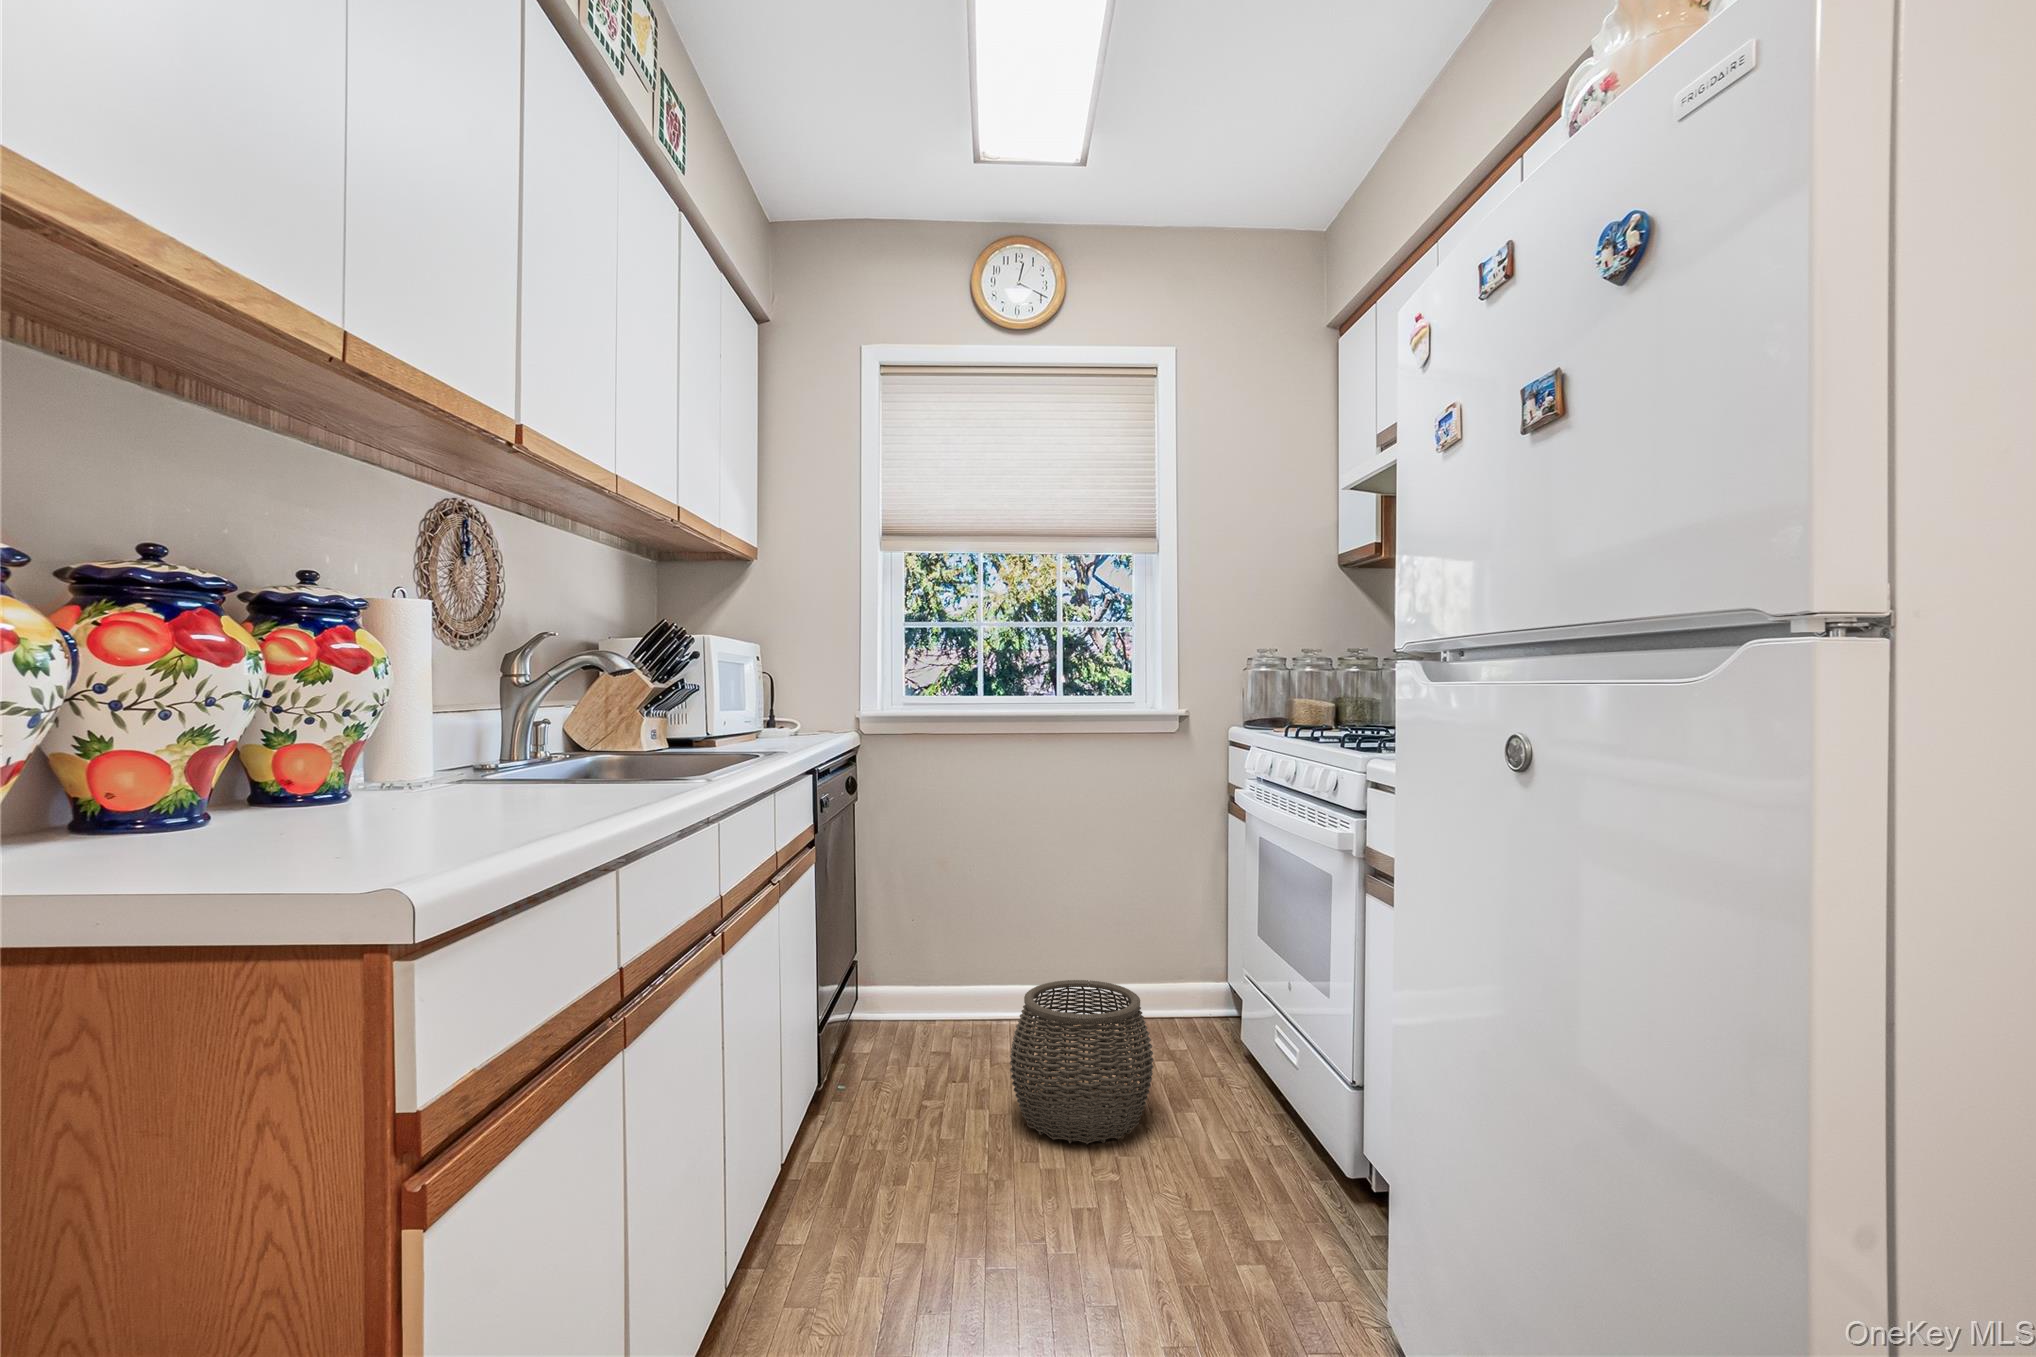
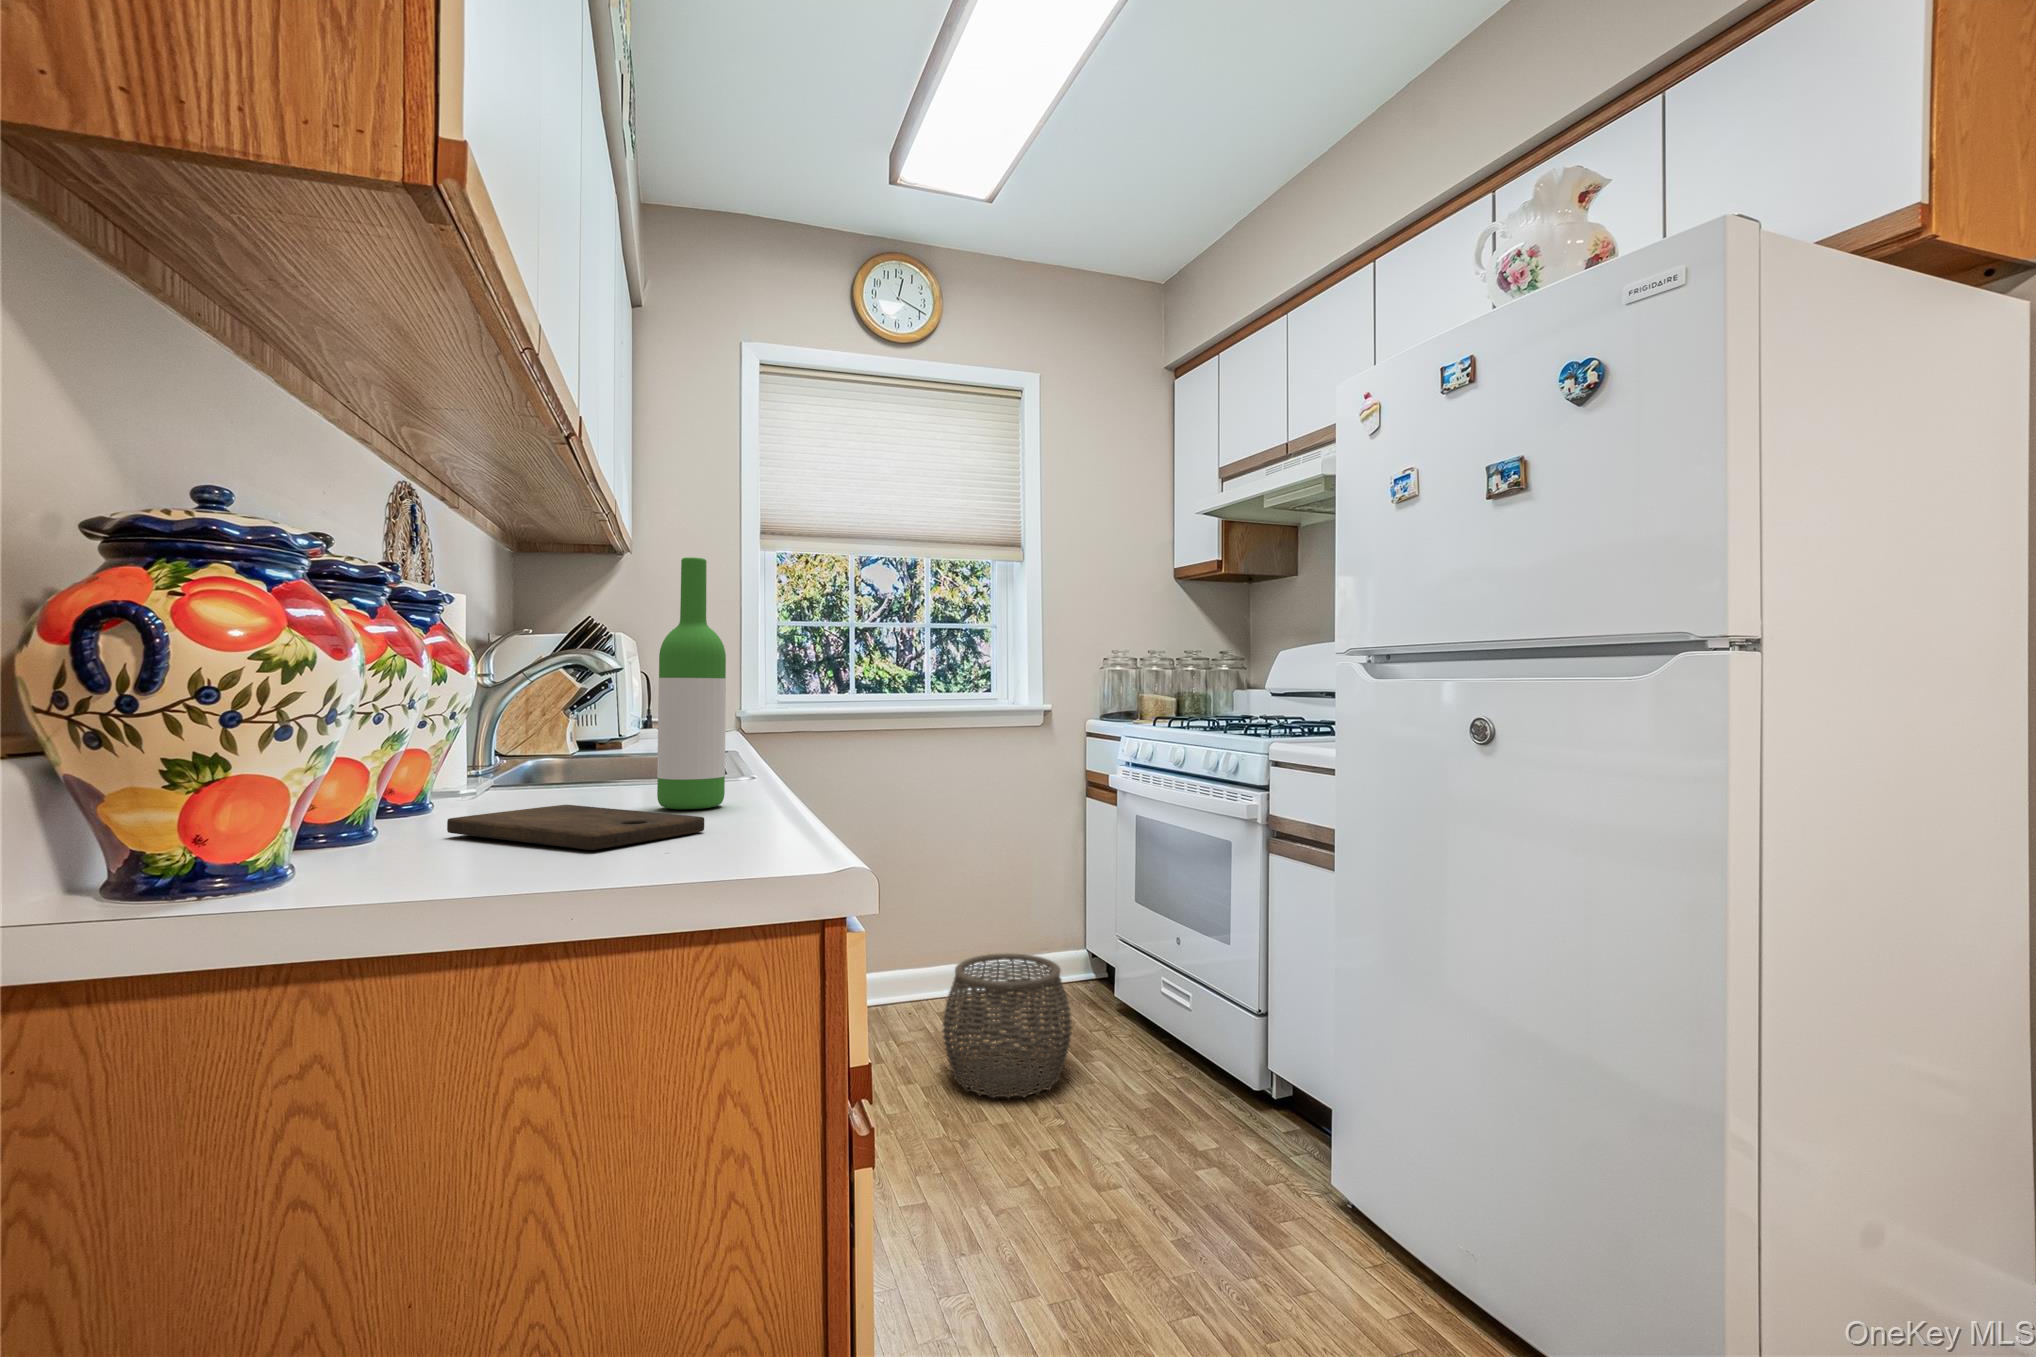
wine bottle: none [434,552,514,819] -> present [657,557,726,809]
cutting board: none [151,810,360,864] -> present [447,805,704,850]

